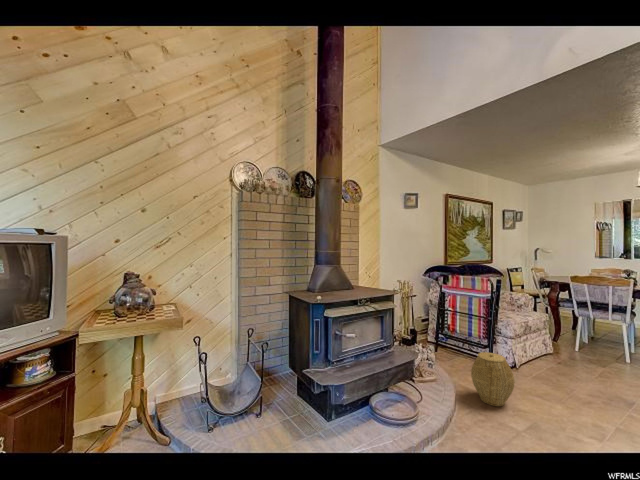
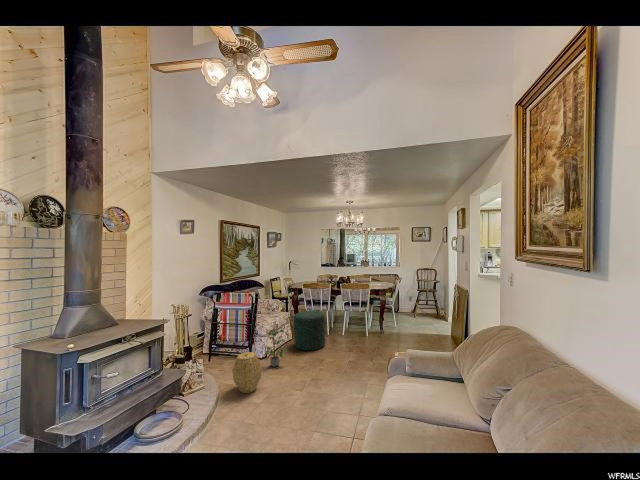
ottoman: none [557,317,620,380] -> present [294,311,325,351]
potted plant: none [515,330,554,384] -> present [266,328,287,367]

